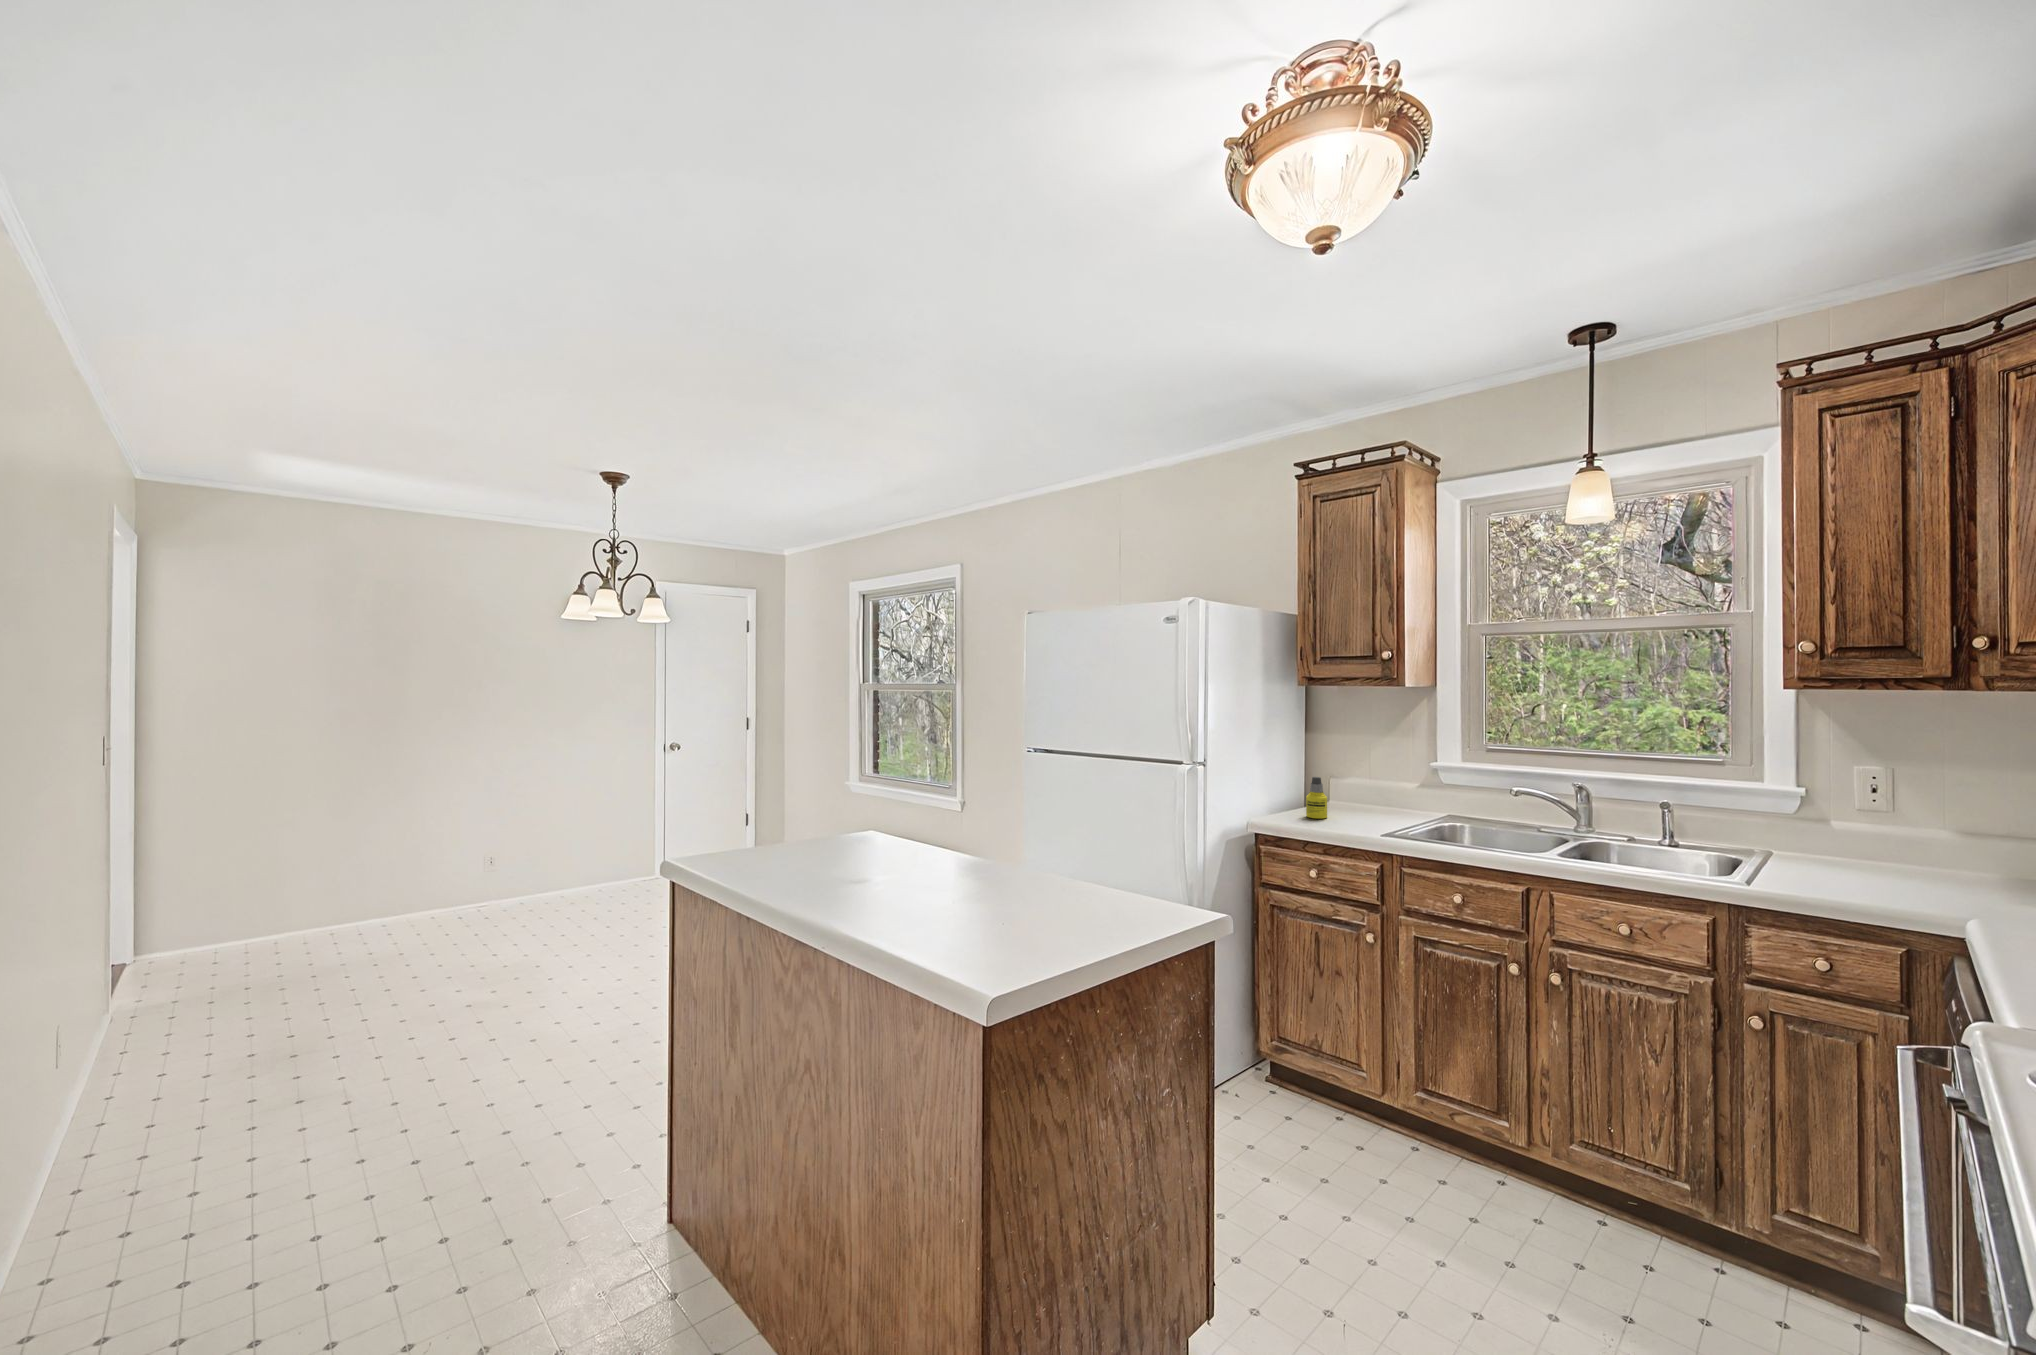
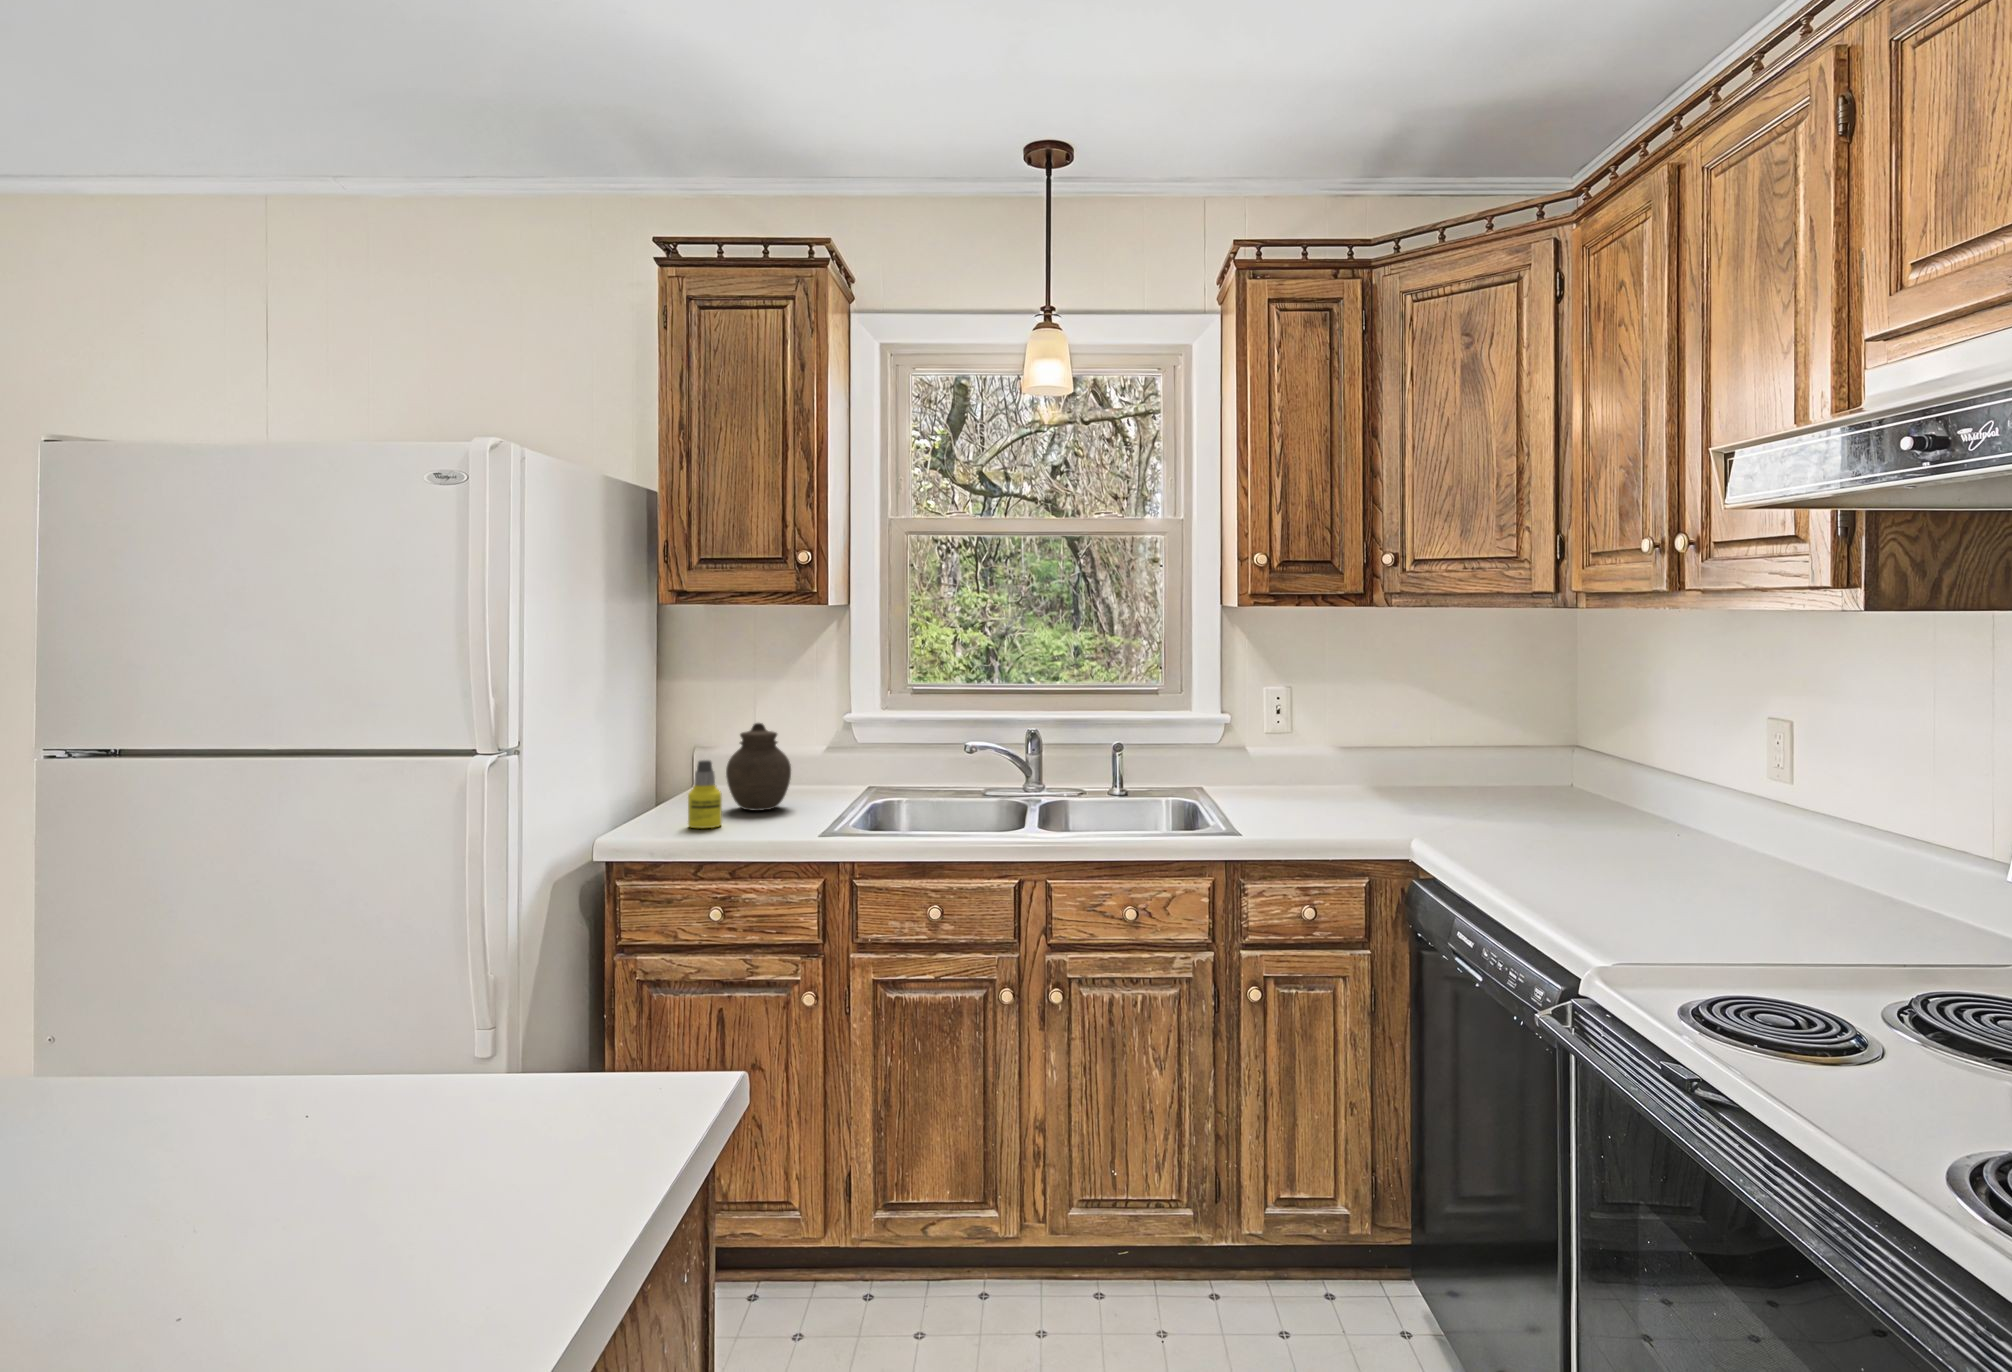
jar: none [1339,755,1383,811] -> present [726,723,791,811]

